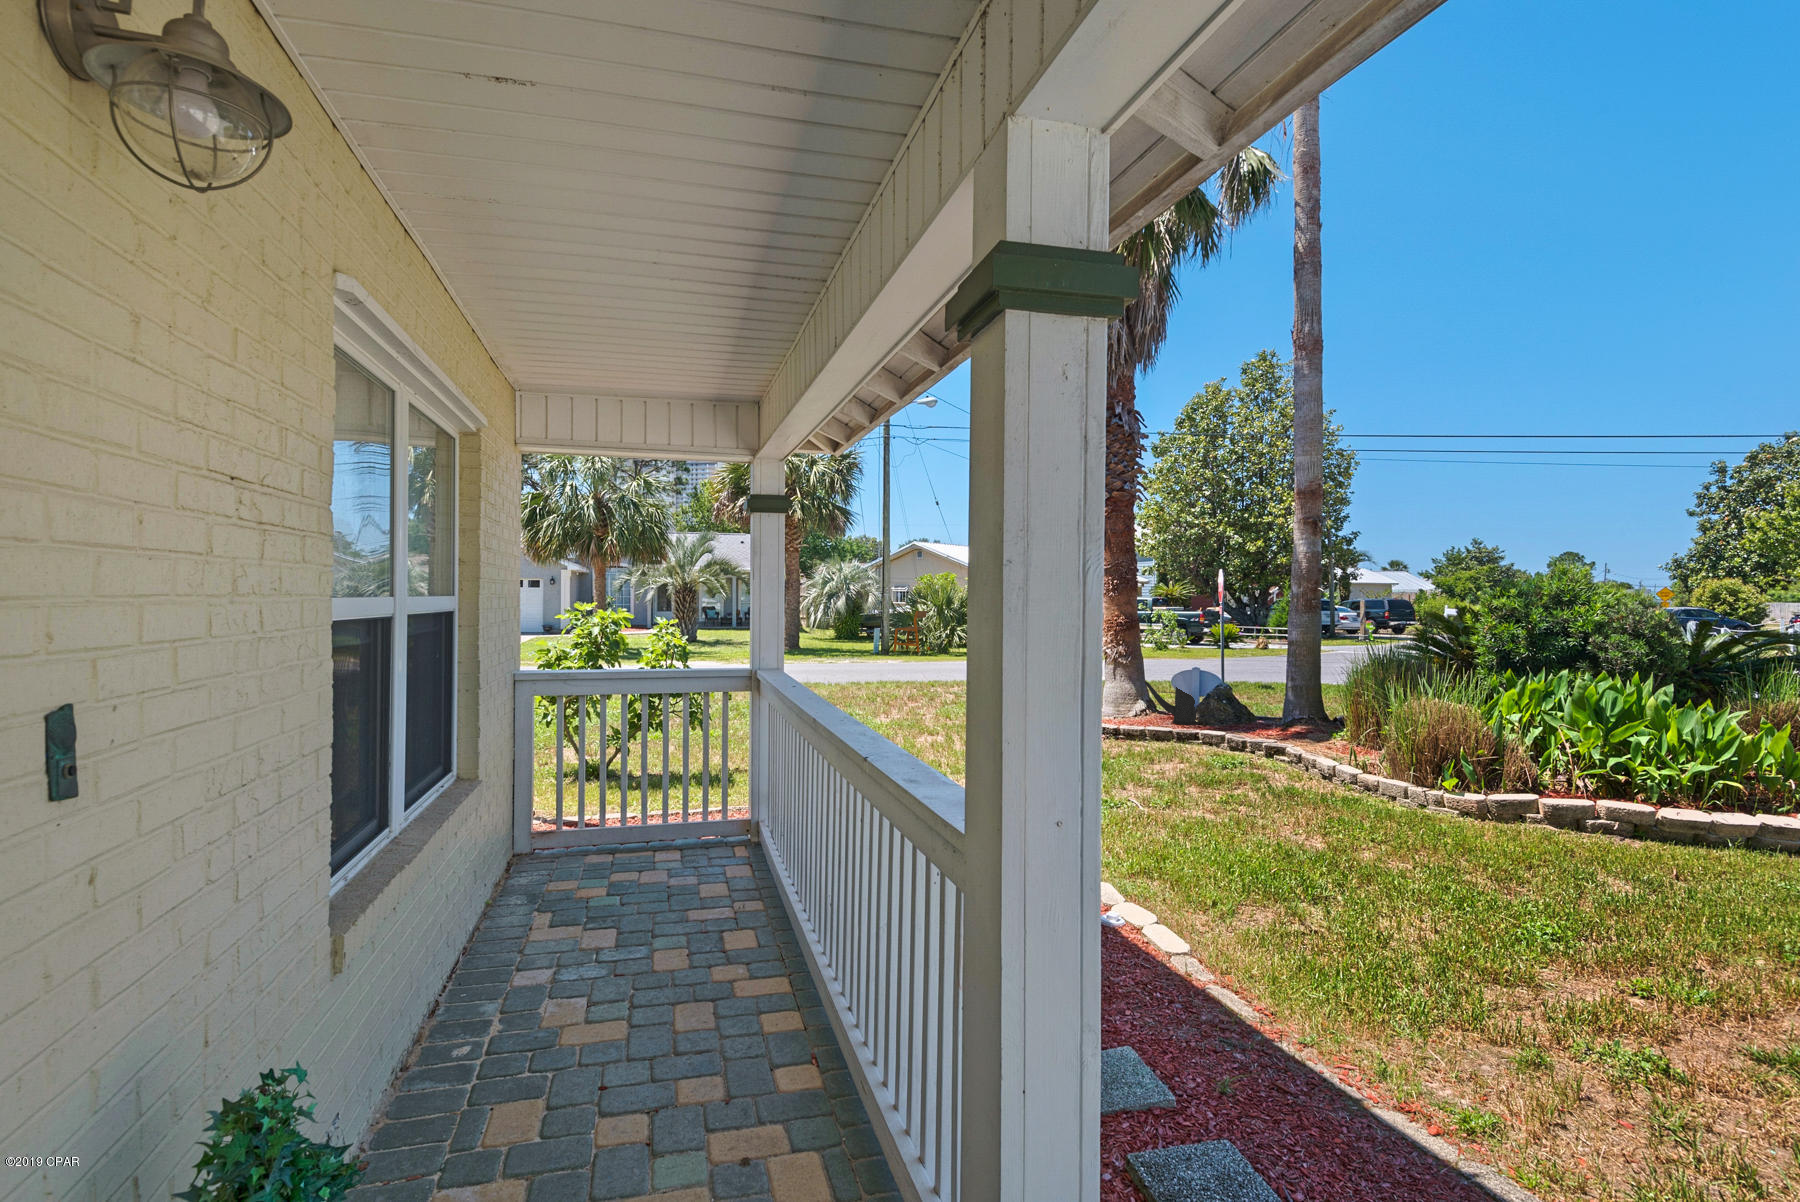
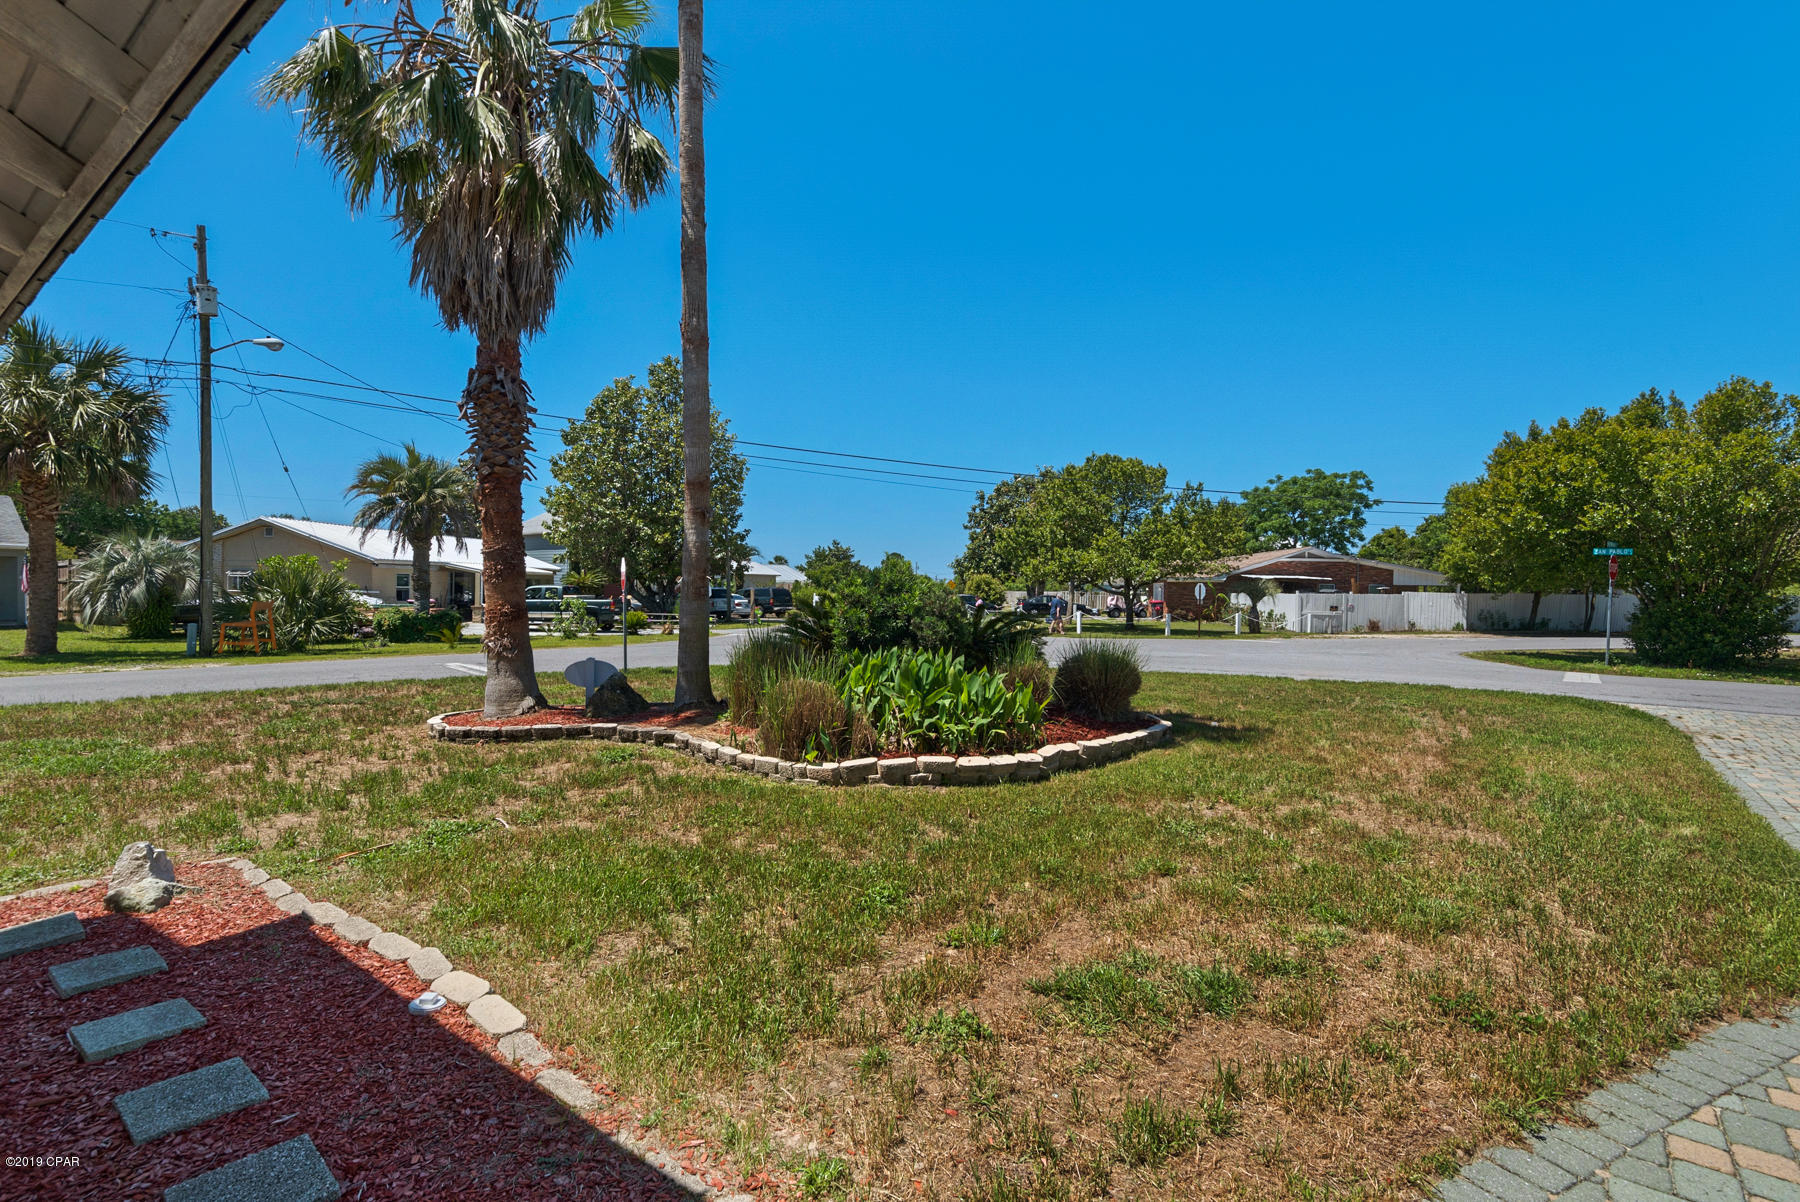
watering can: present [1145,681,1207,725] -> none [534,666,601,719]

